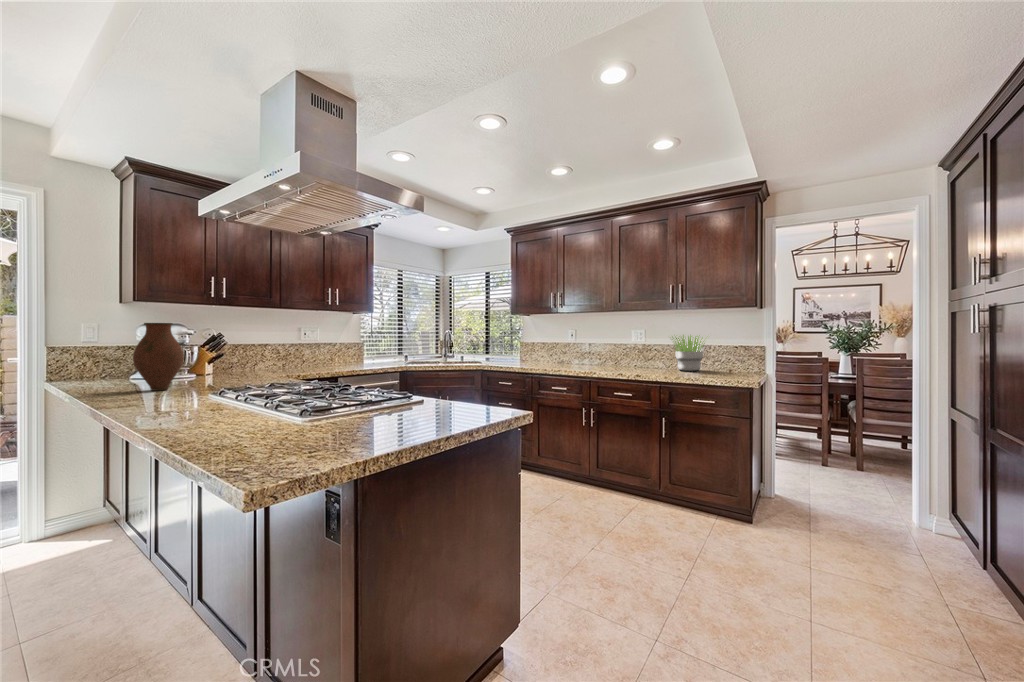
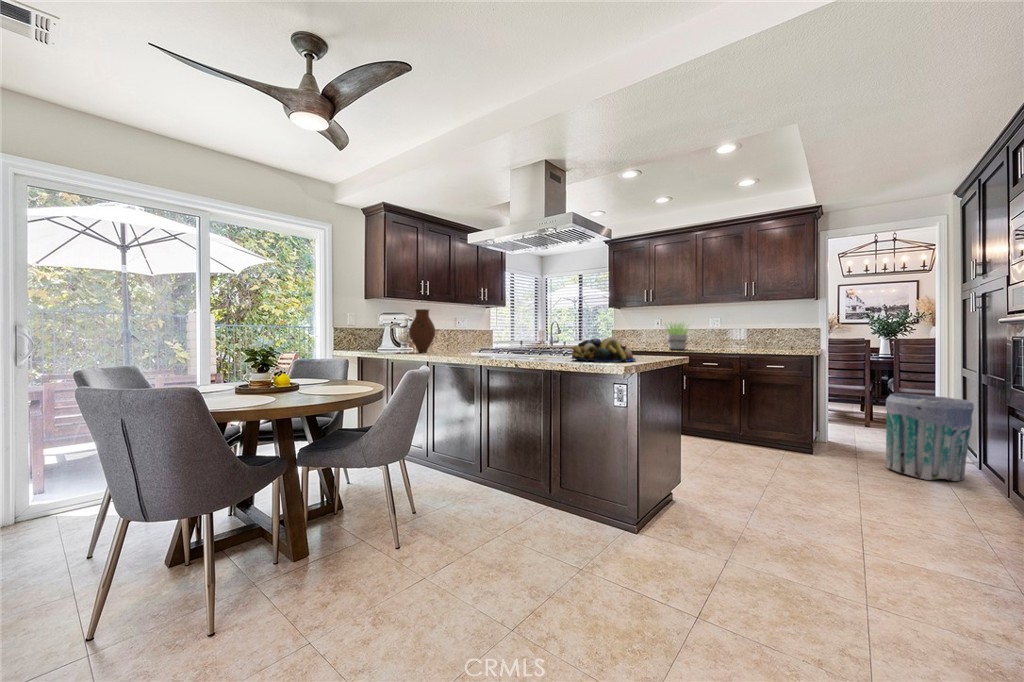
potted plant: present [672,335,705,371] -> present [665,322,689,350]
fruit bowl: none [236,392,379,460] -> present [572,337,636,362]
trash can: none [849,444,975,585] -> present [886,393,974,481]

